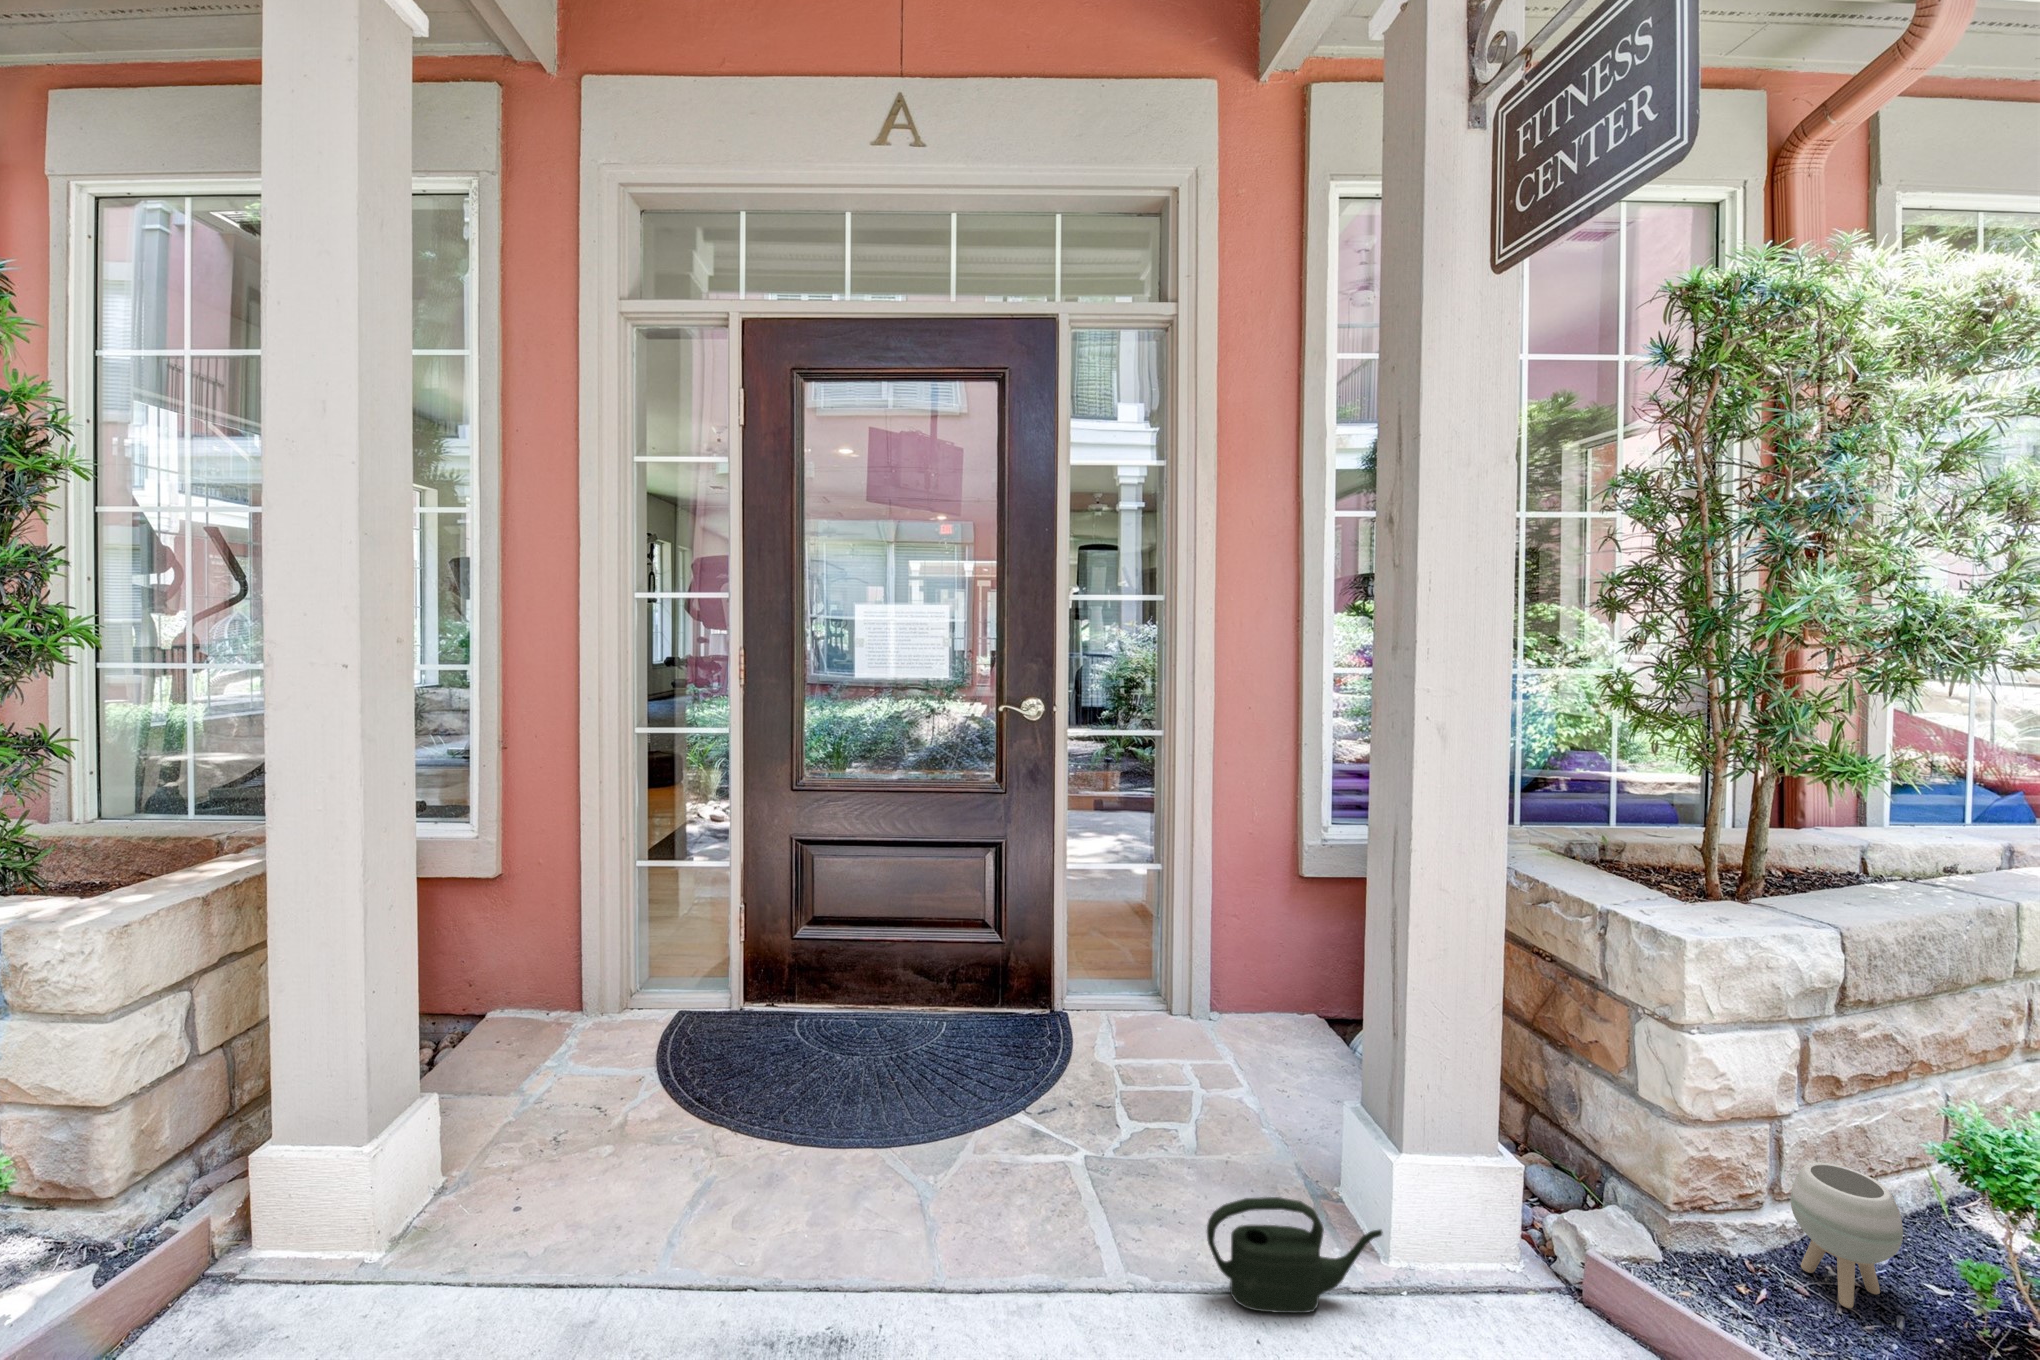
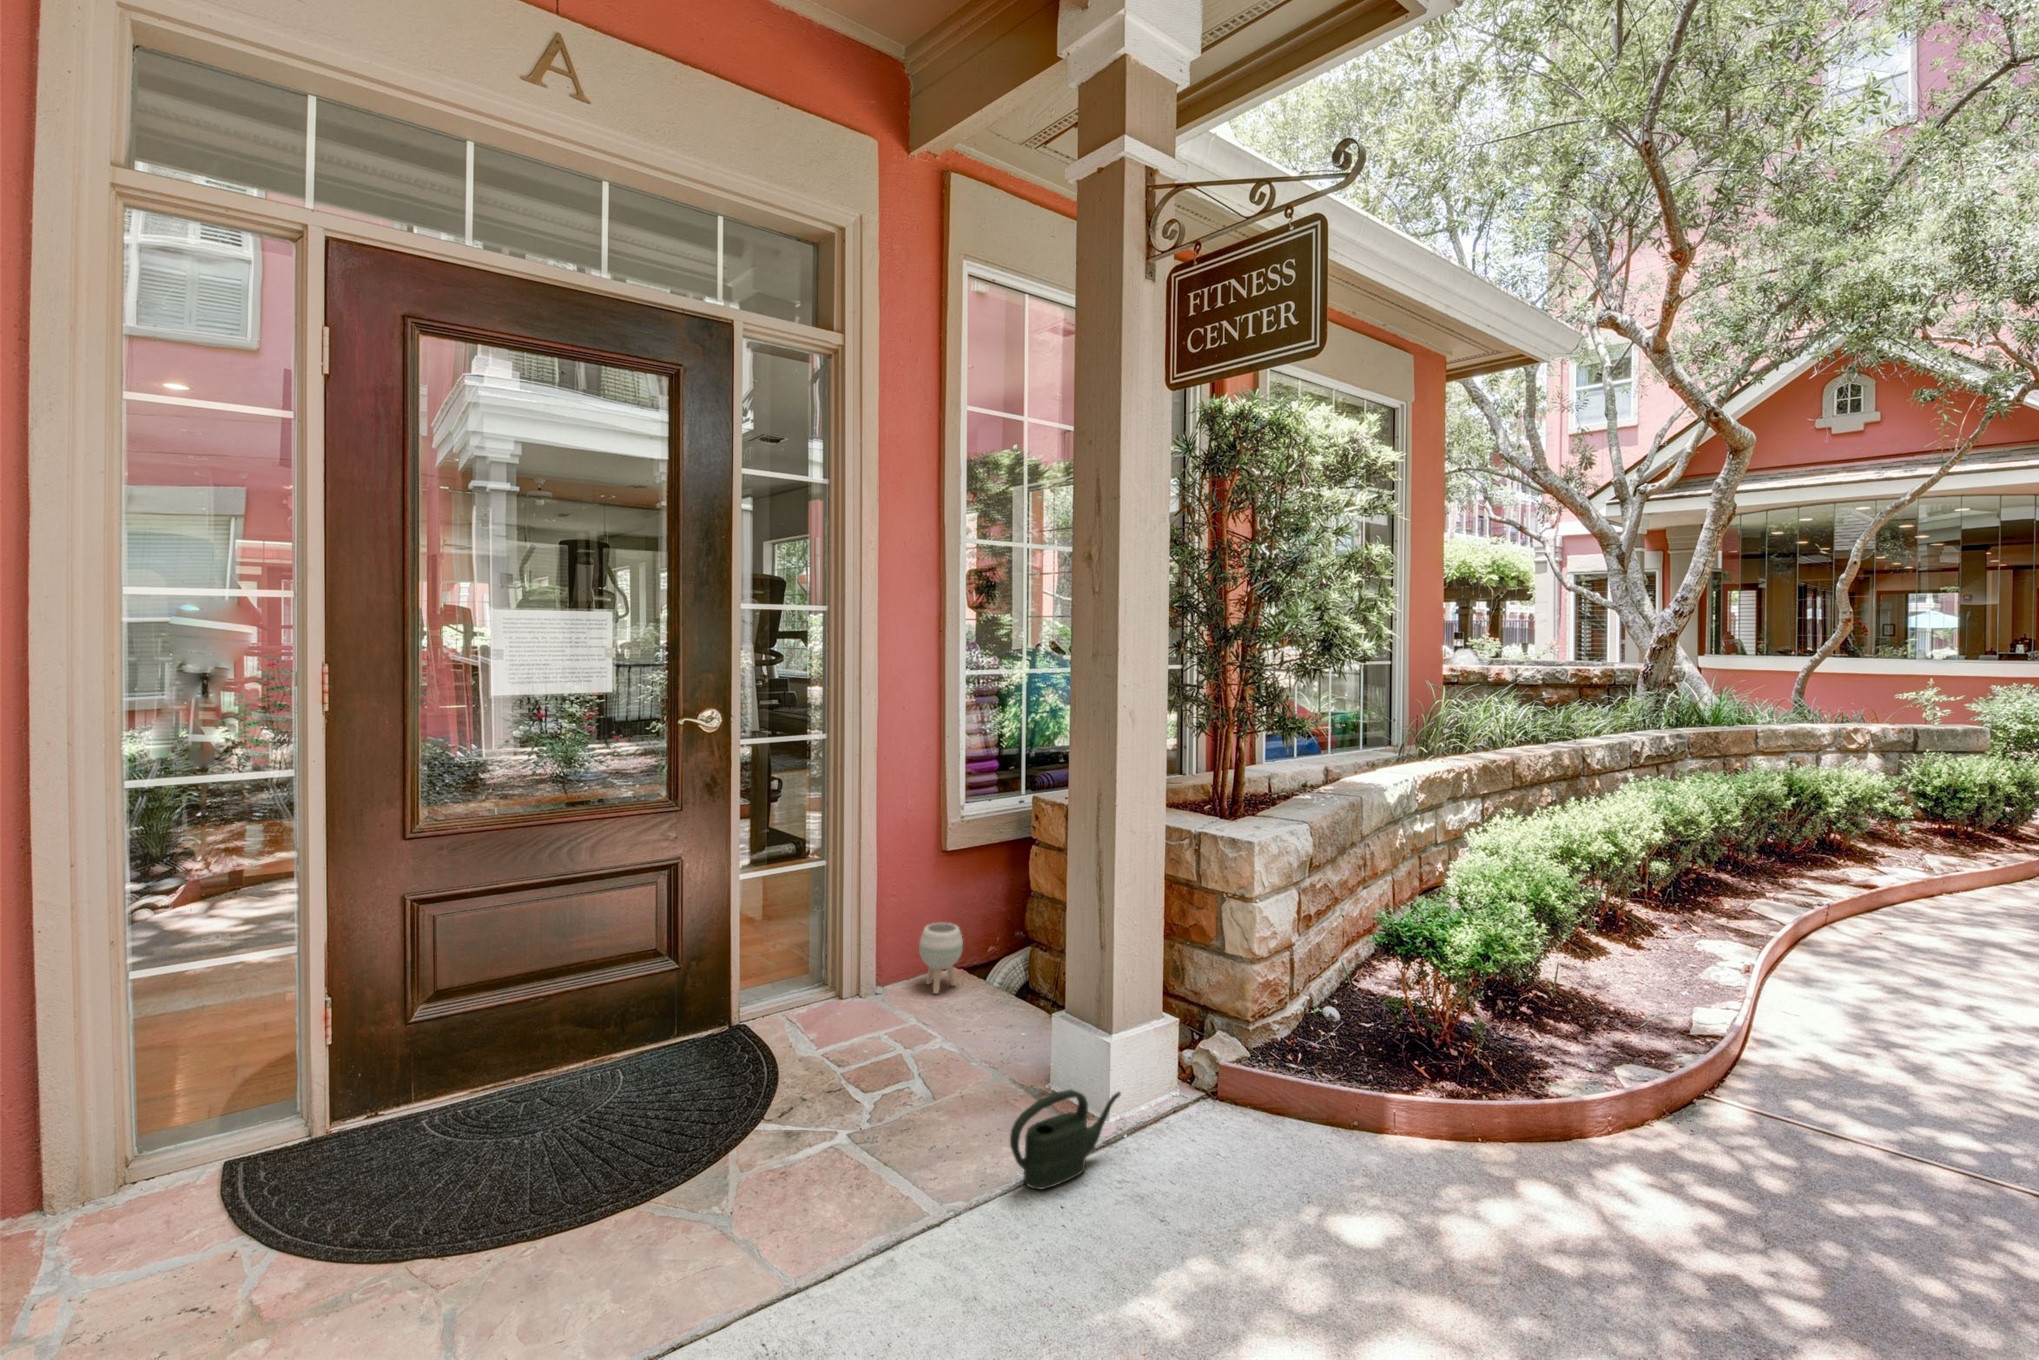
planter: present [1791,1162,1903,1308] -> present [919,923,963,994]

